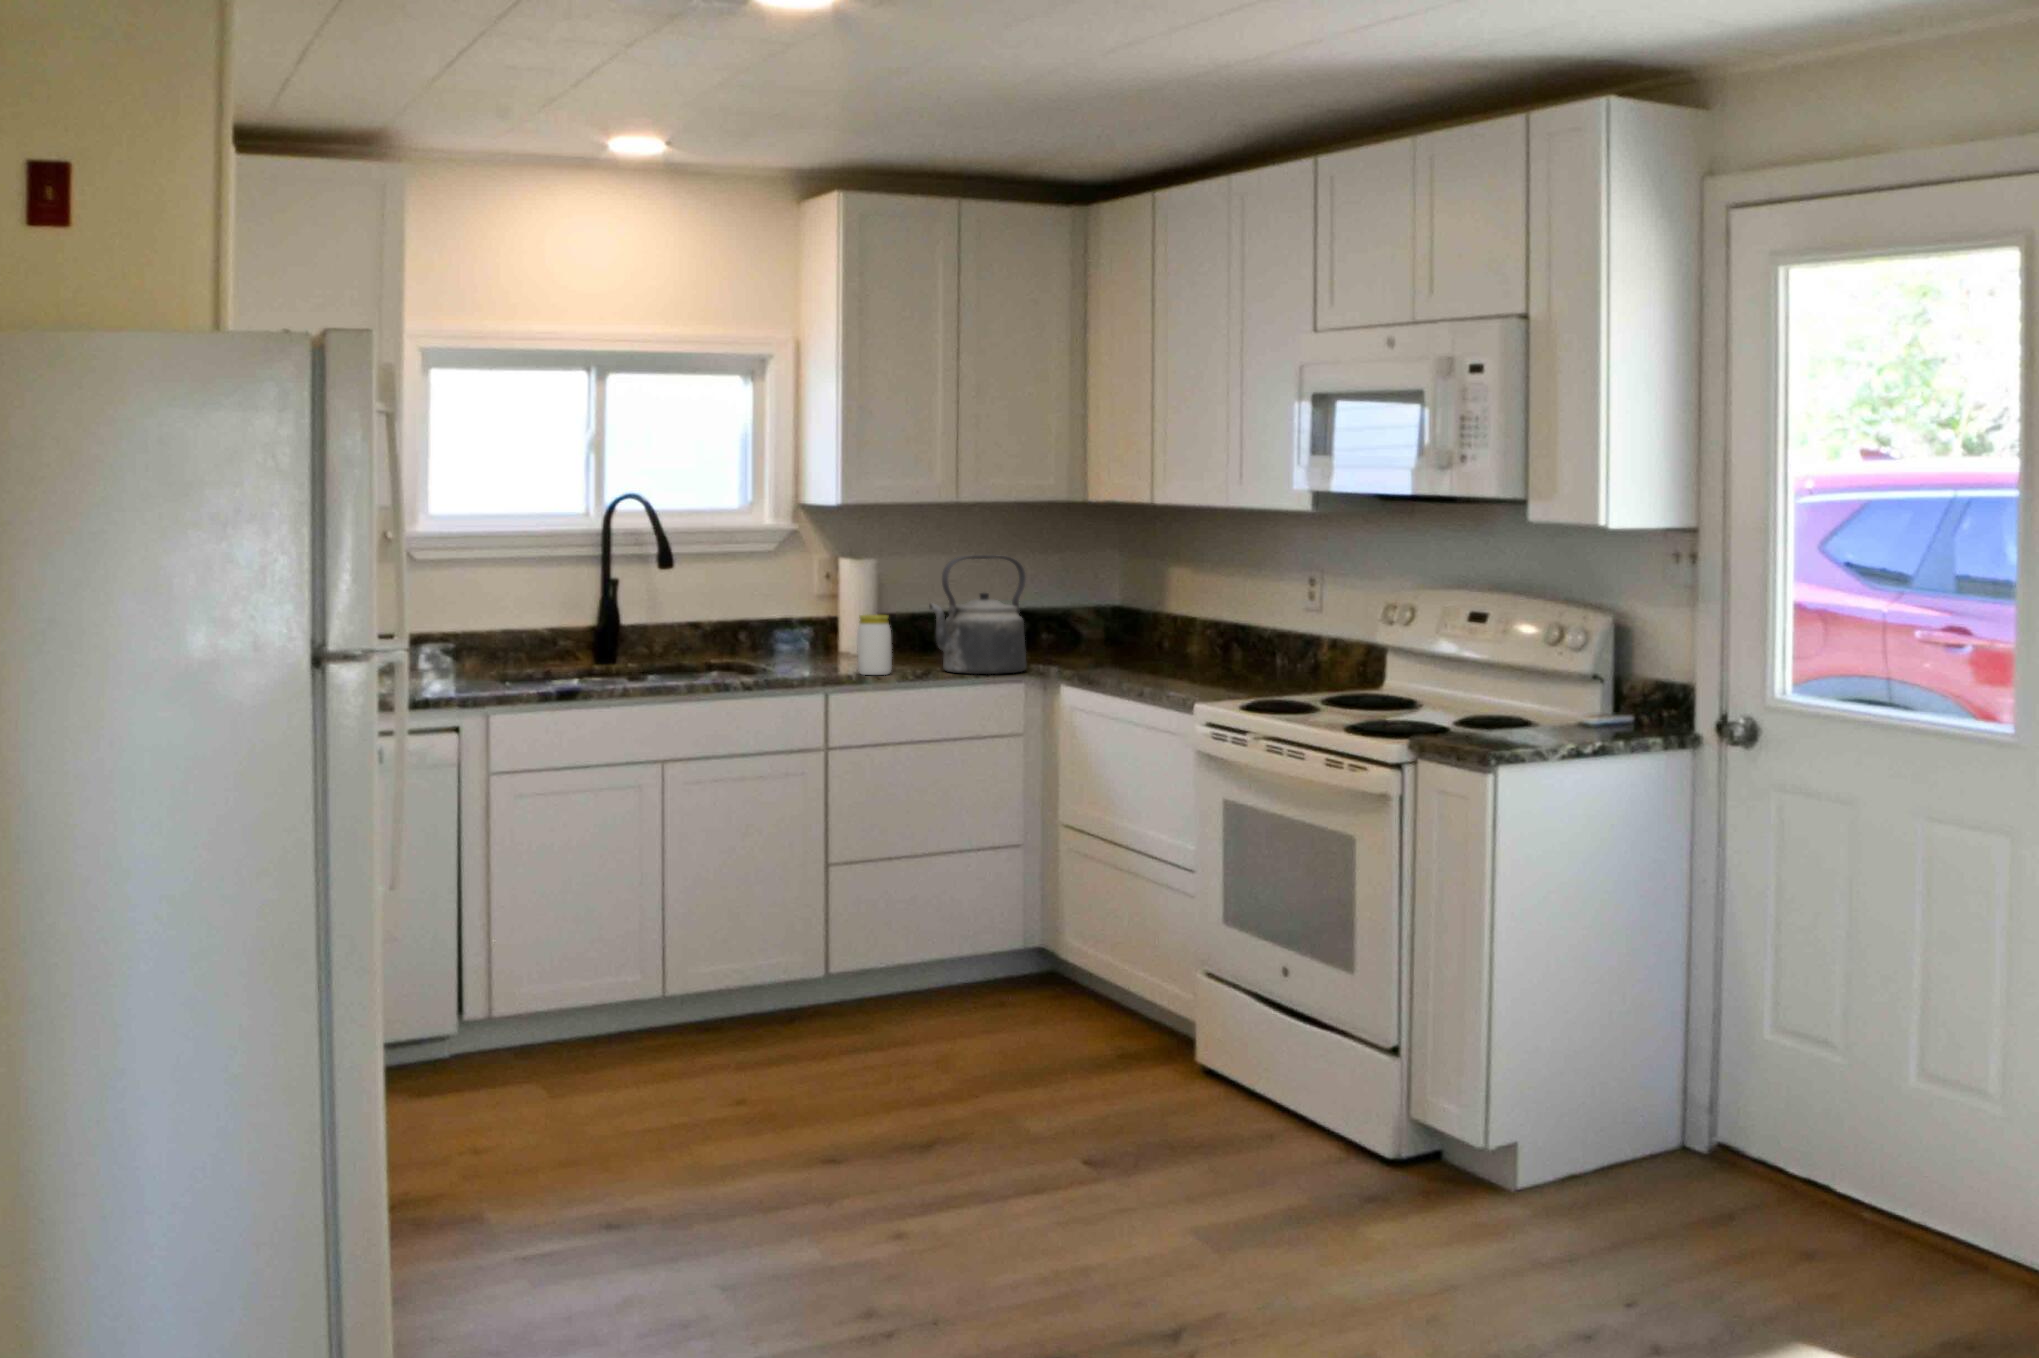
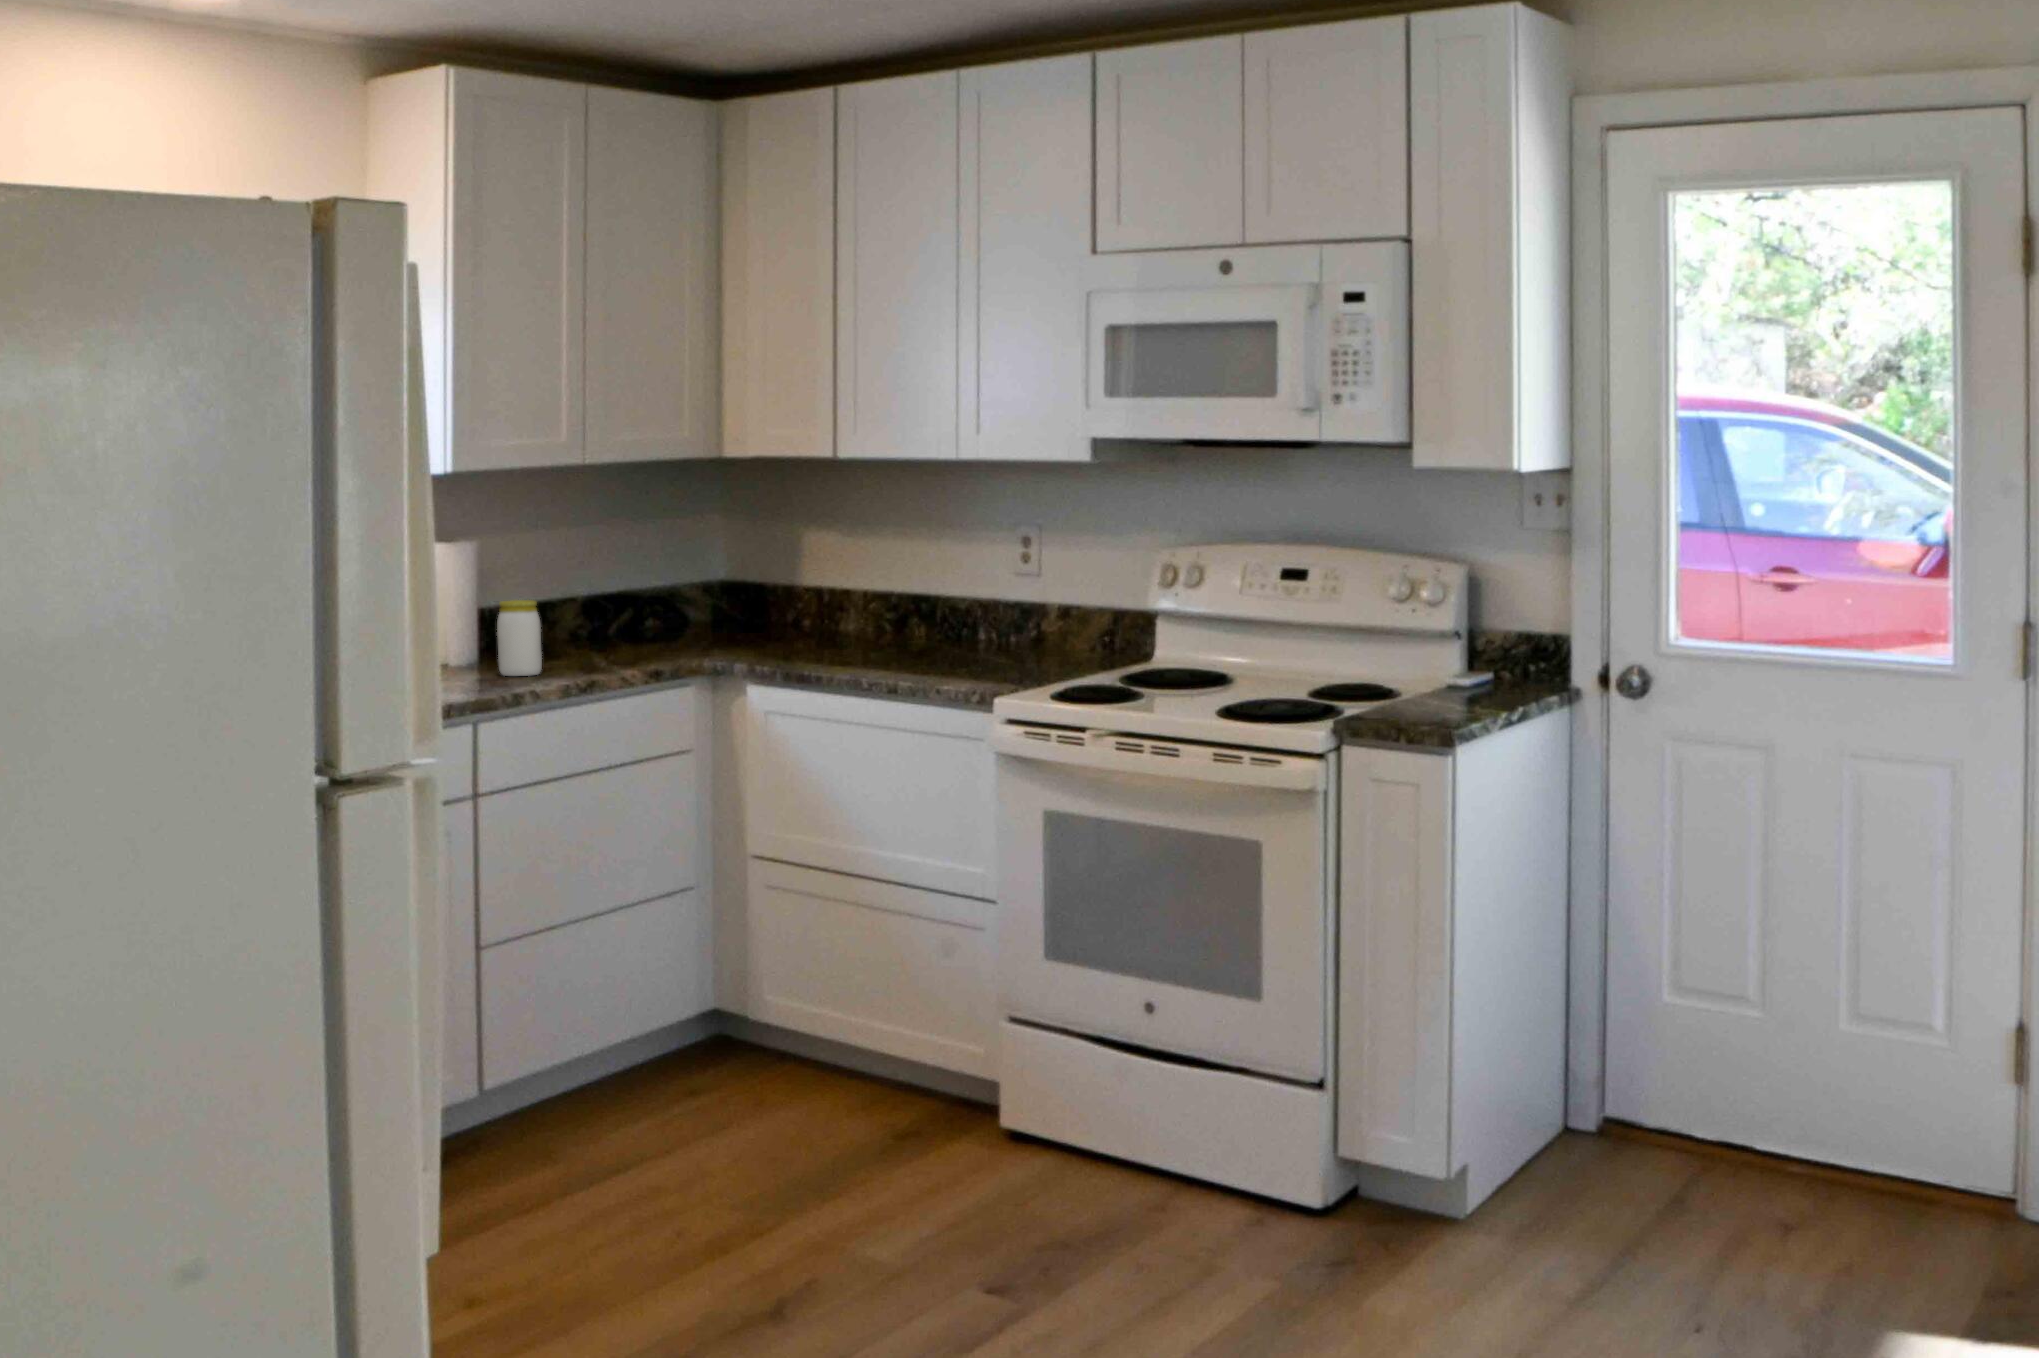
kettle: present [929,555,1026,674] -> none [584,523,698,669]

